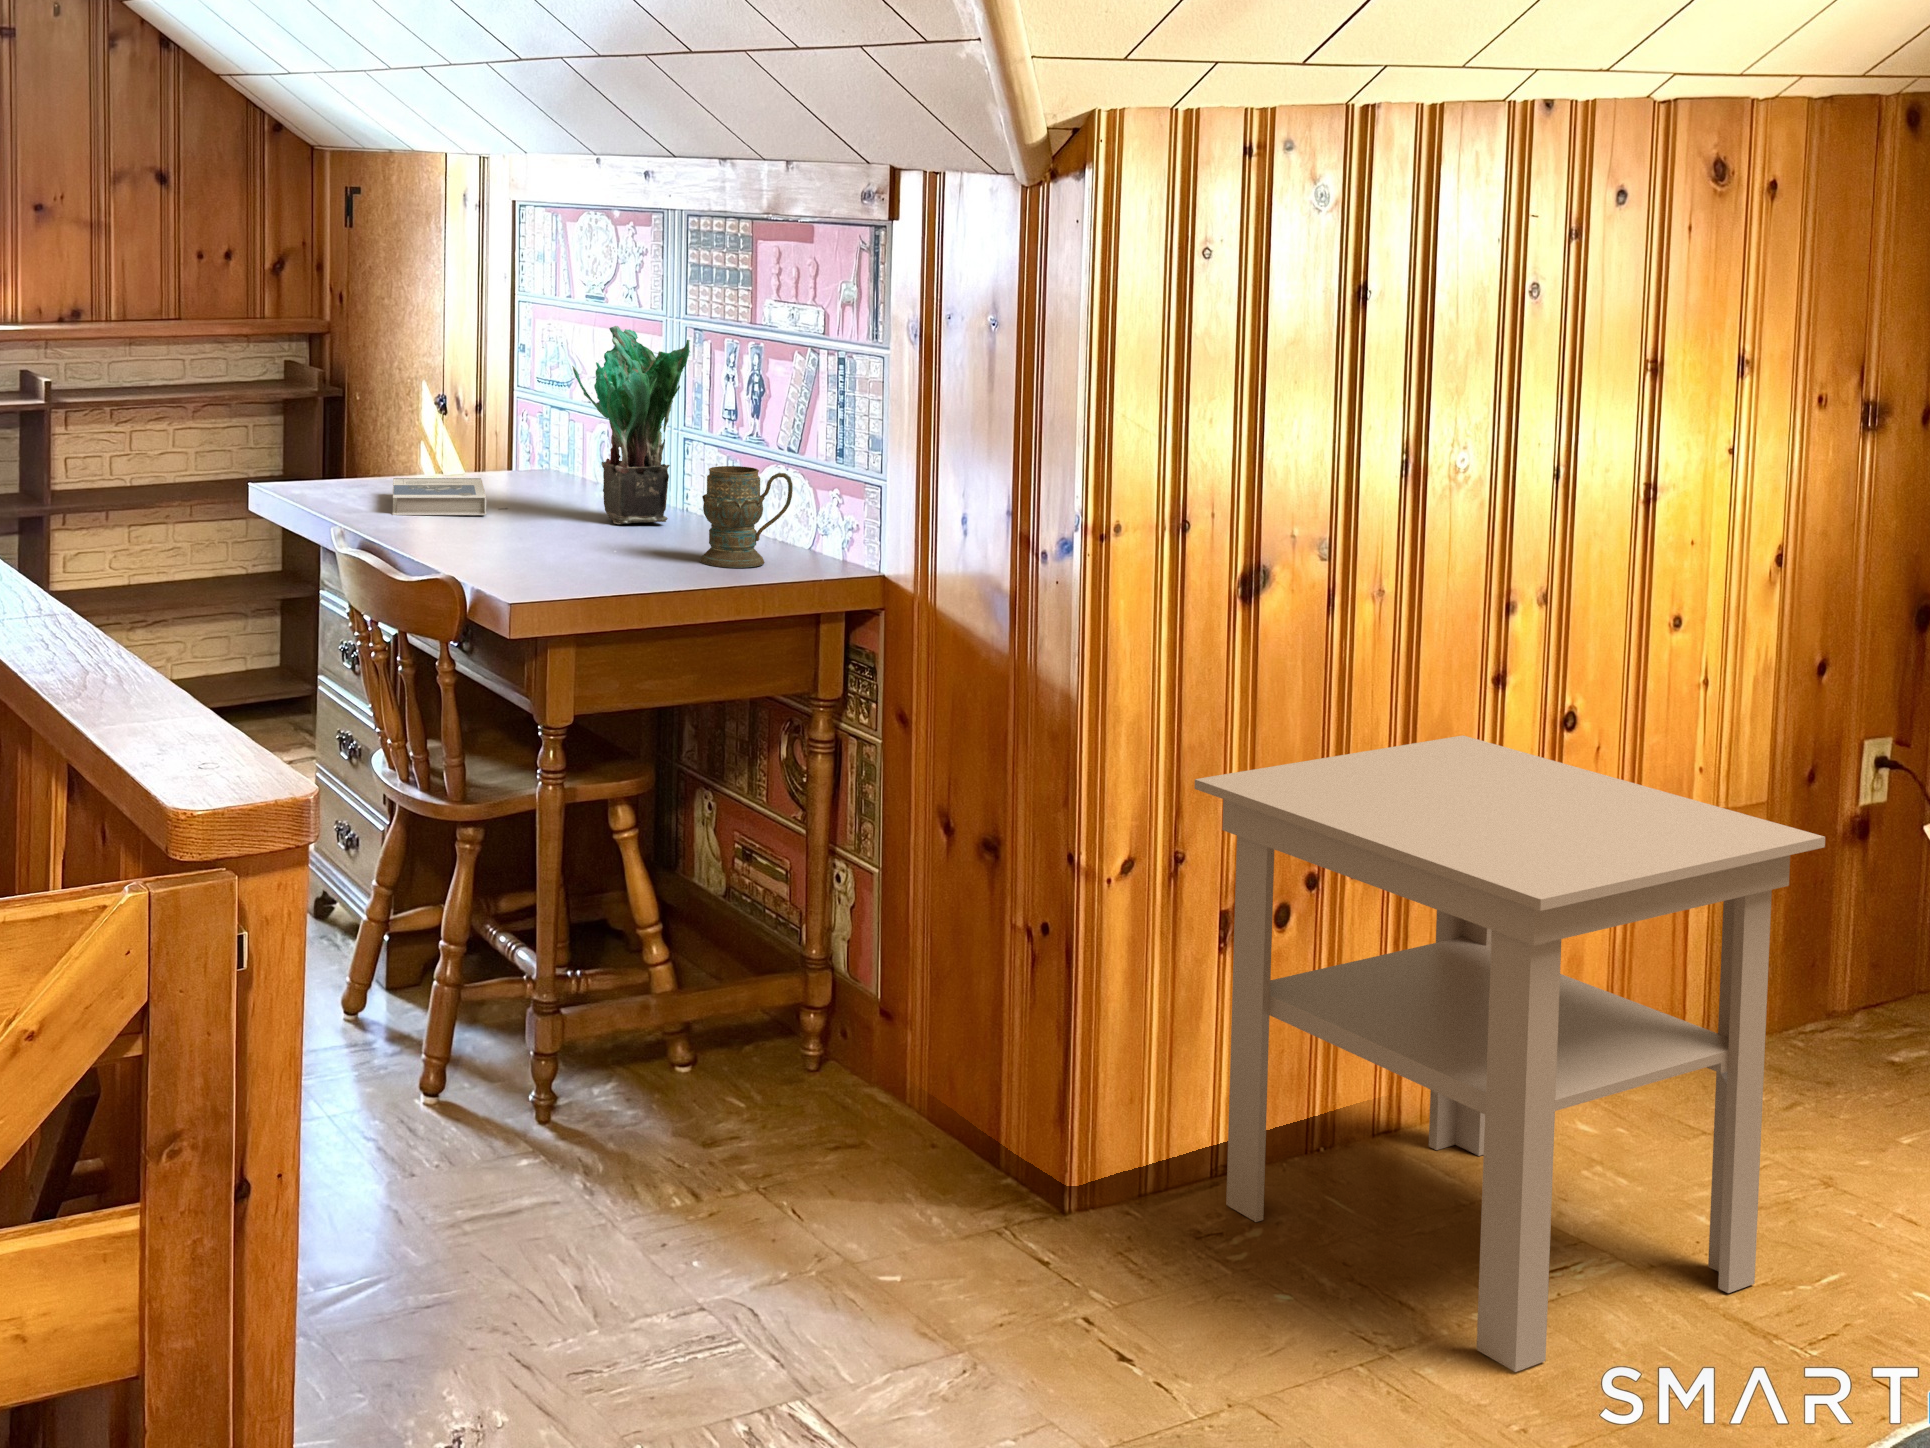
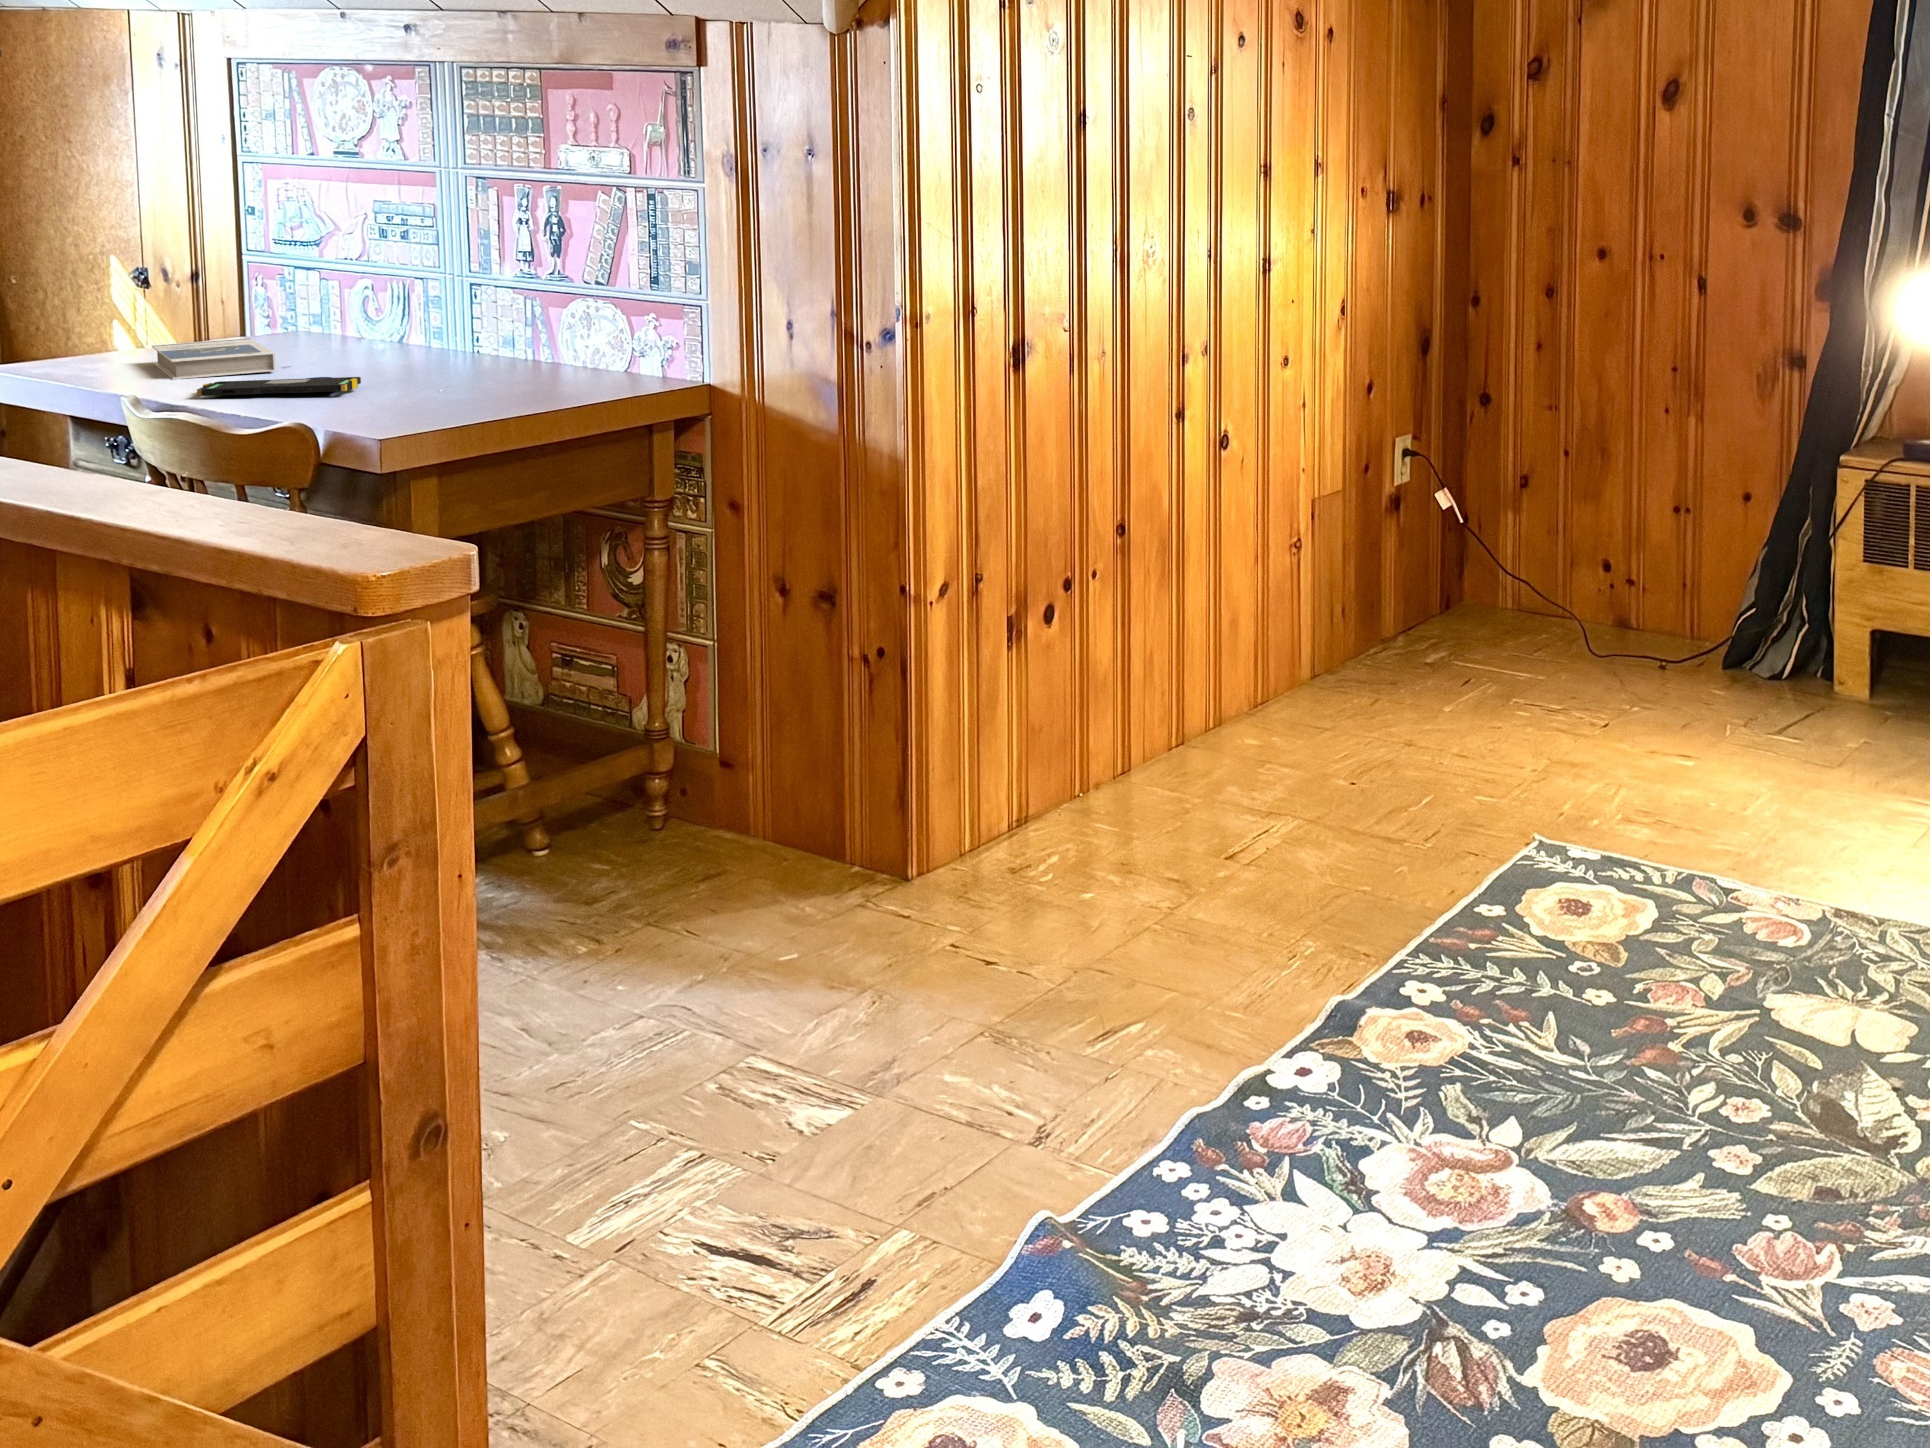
potted plant: present [572,326,690,524] -> none [361,177,480,367]
mug: present [700,466,793,568] -> none [525,298,611,391]
tablet: none [392,522,547,546] -> present [197,377,361,396]
side table: present [1195,735,1825,1372] -> none [989,462,1416,902]

